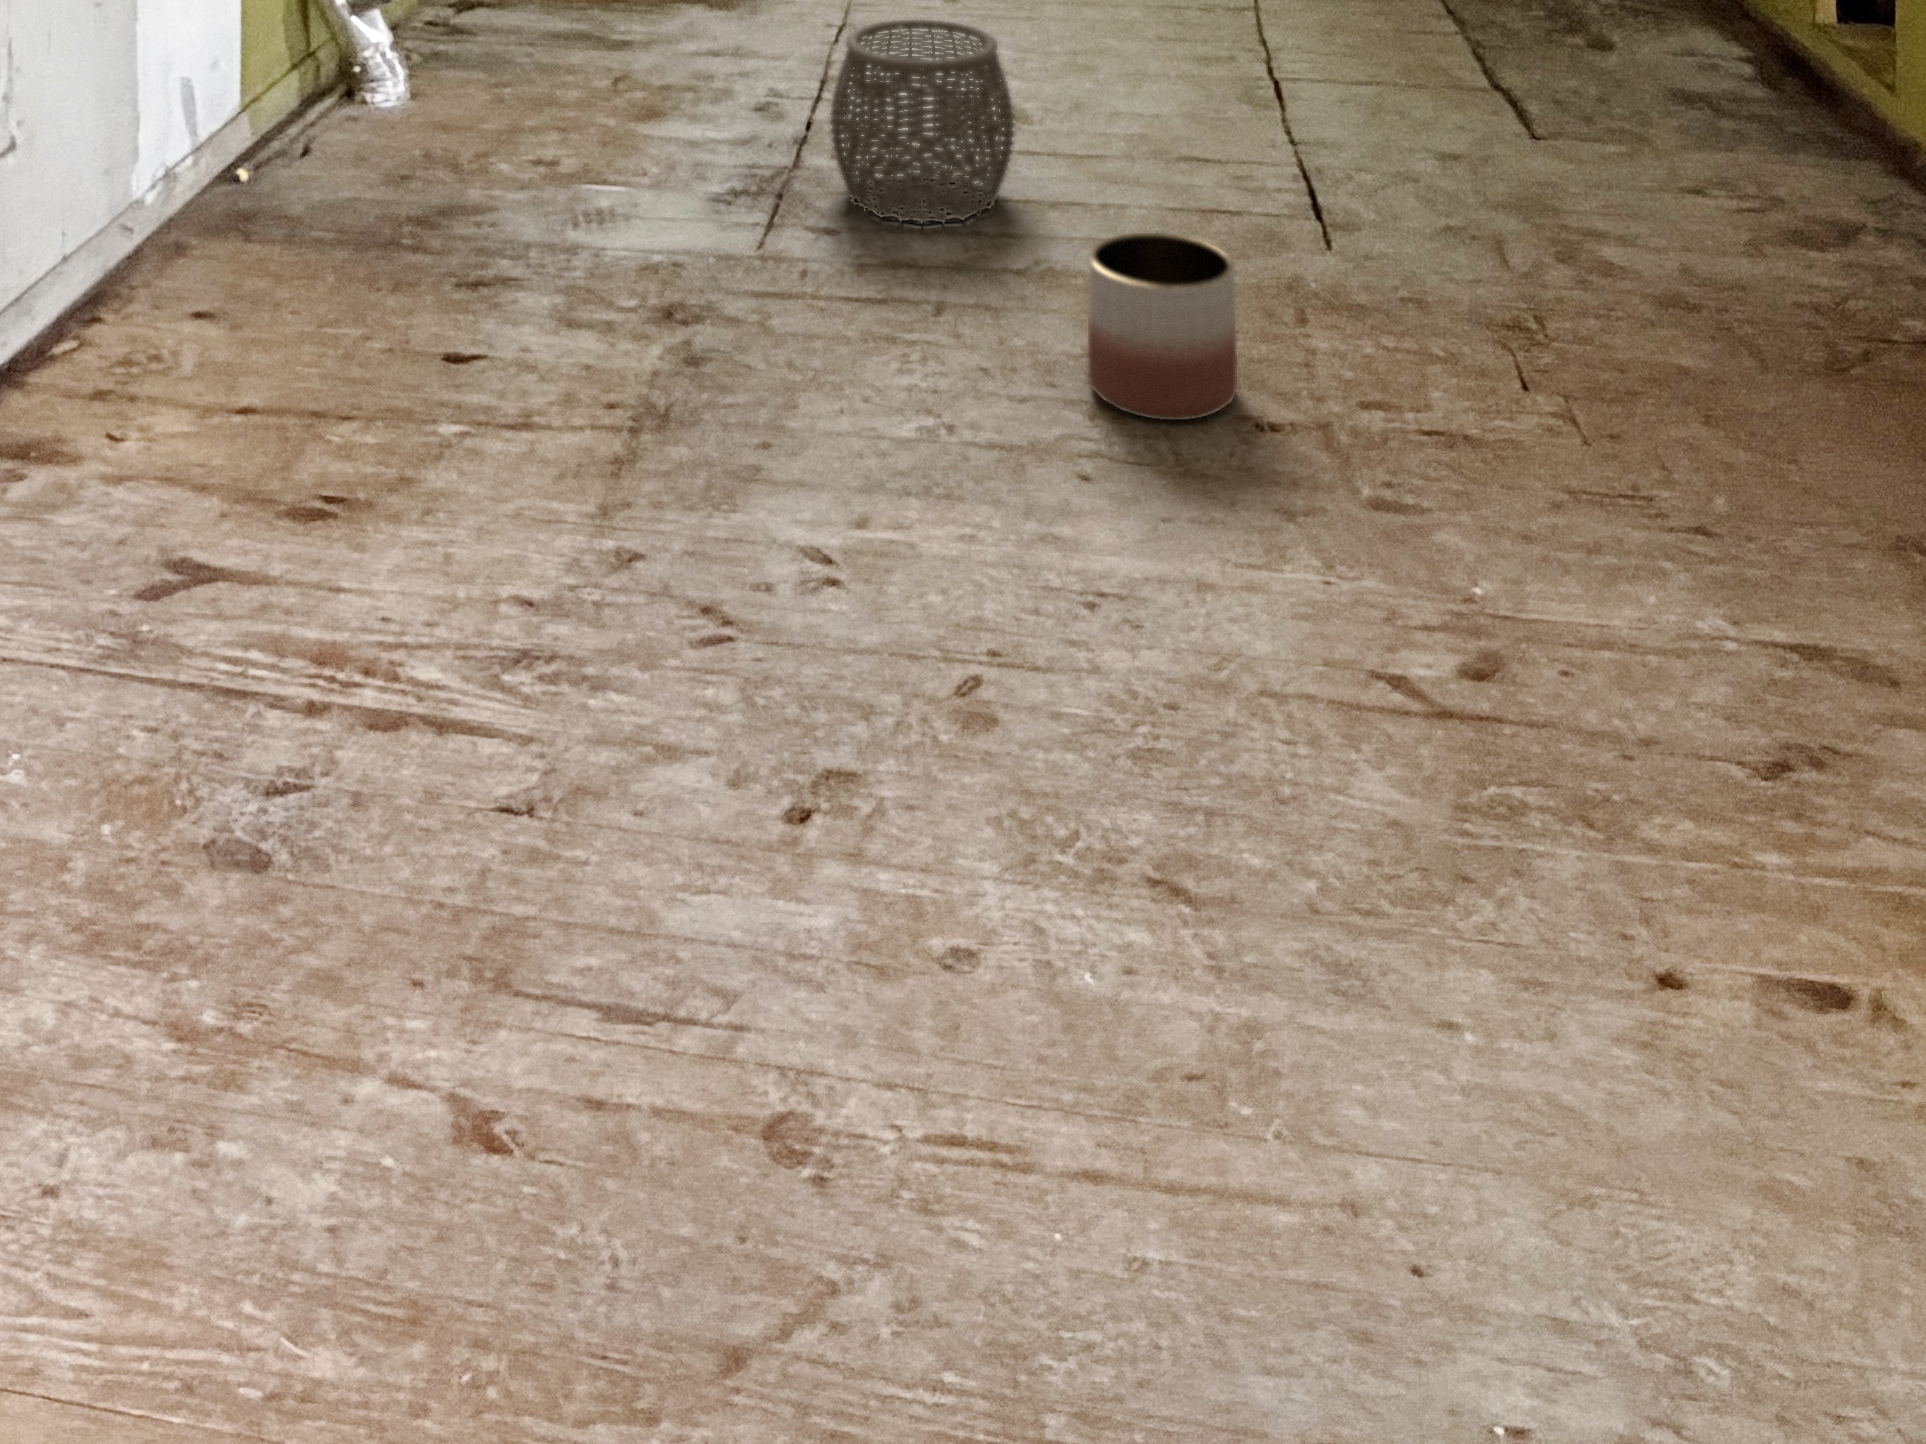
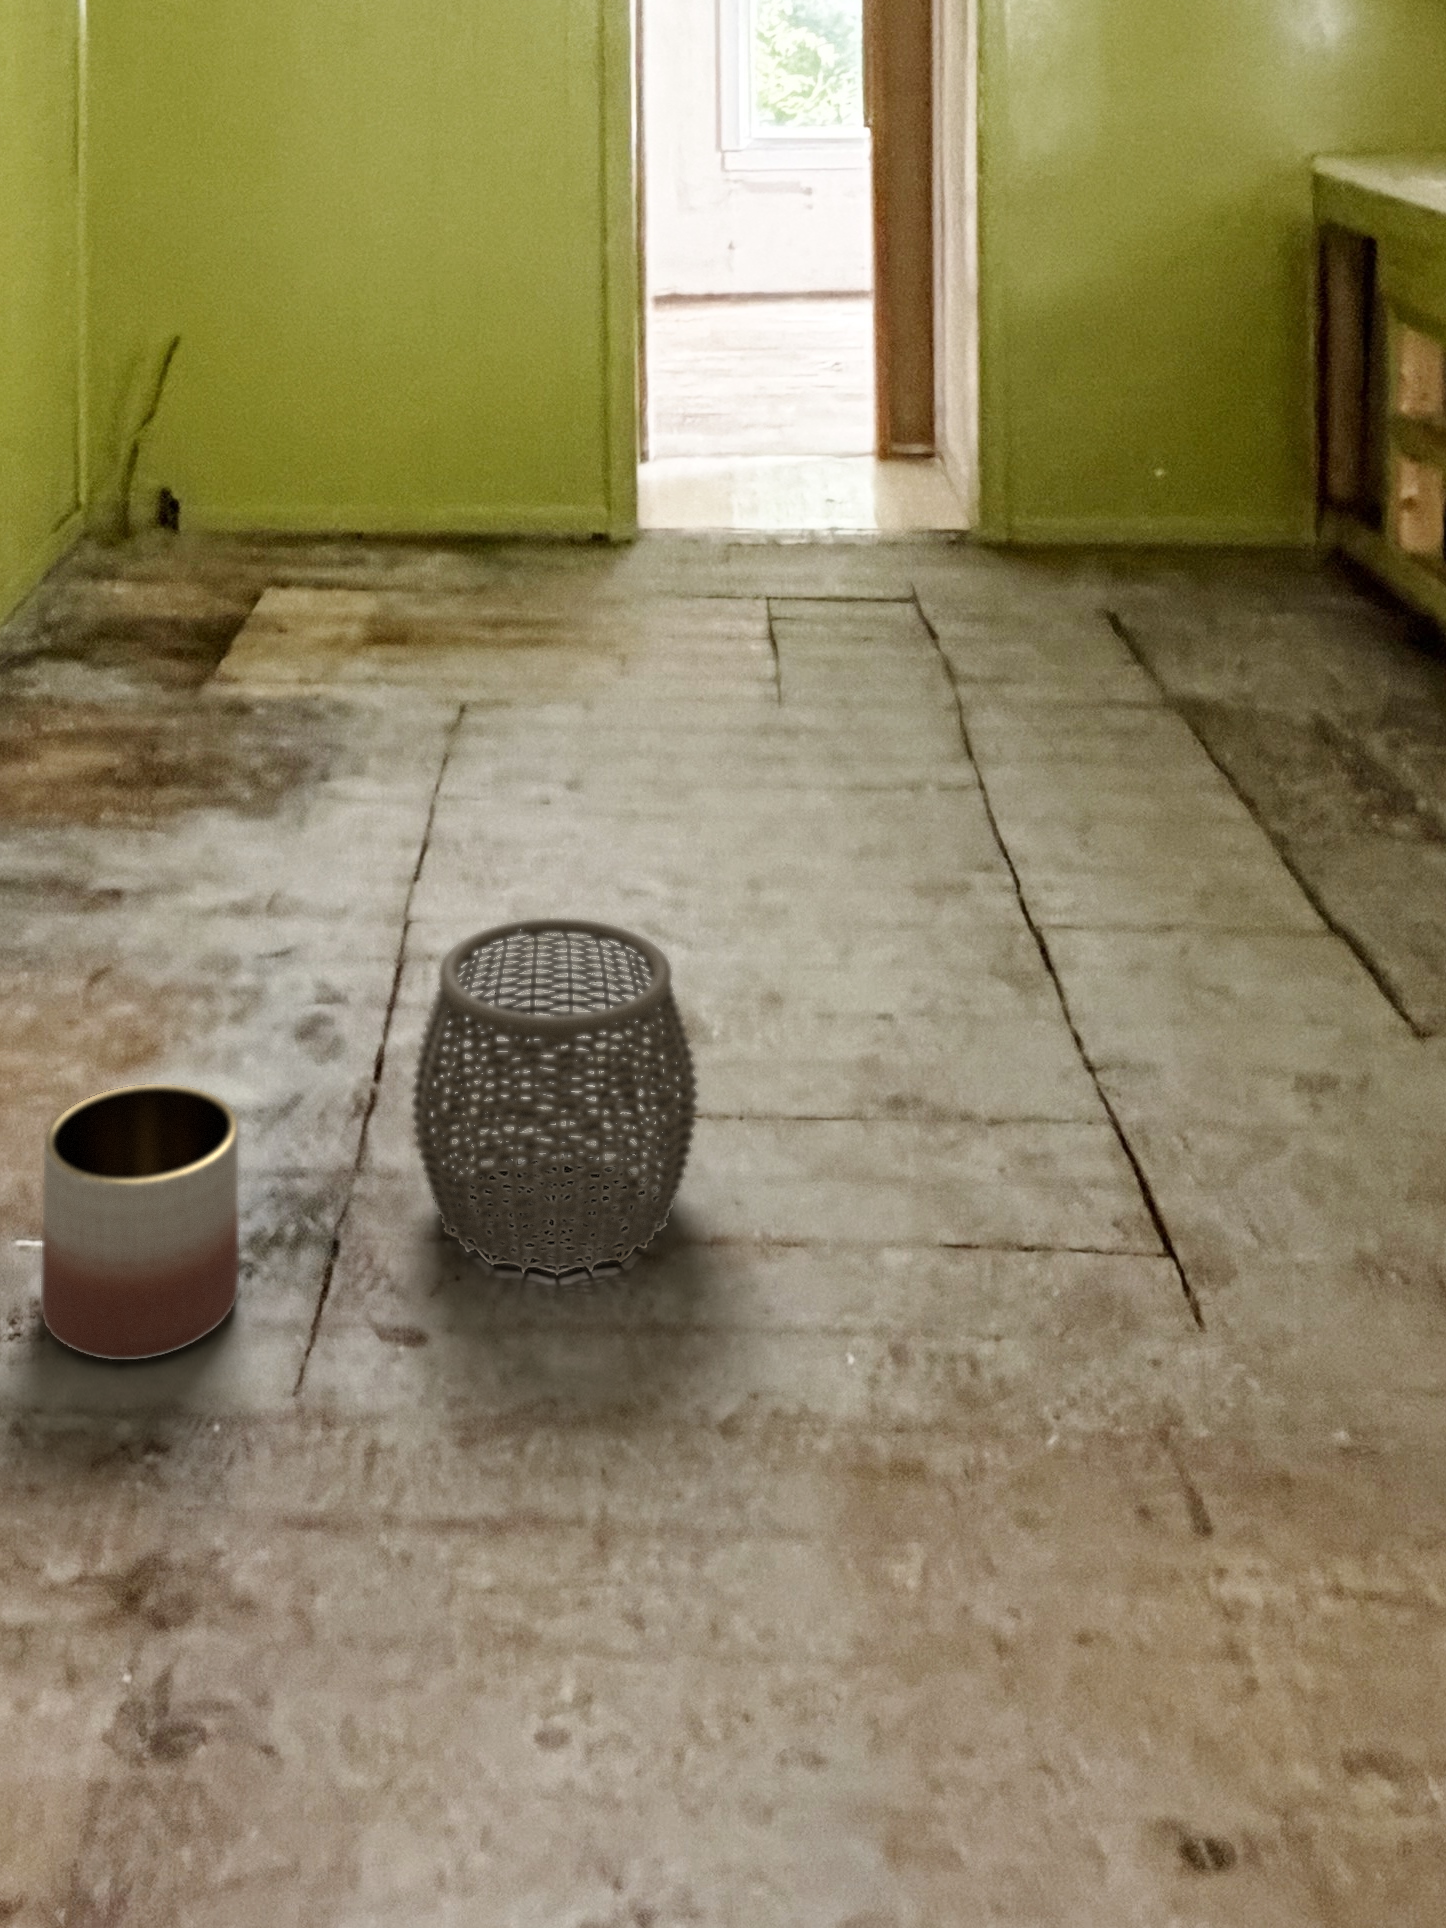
planter: present [1088,232,1237,420] -> present [41,1084,239,1360]

